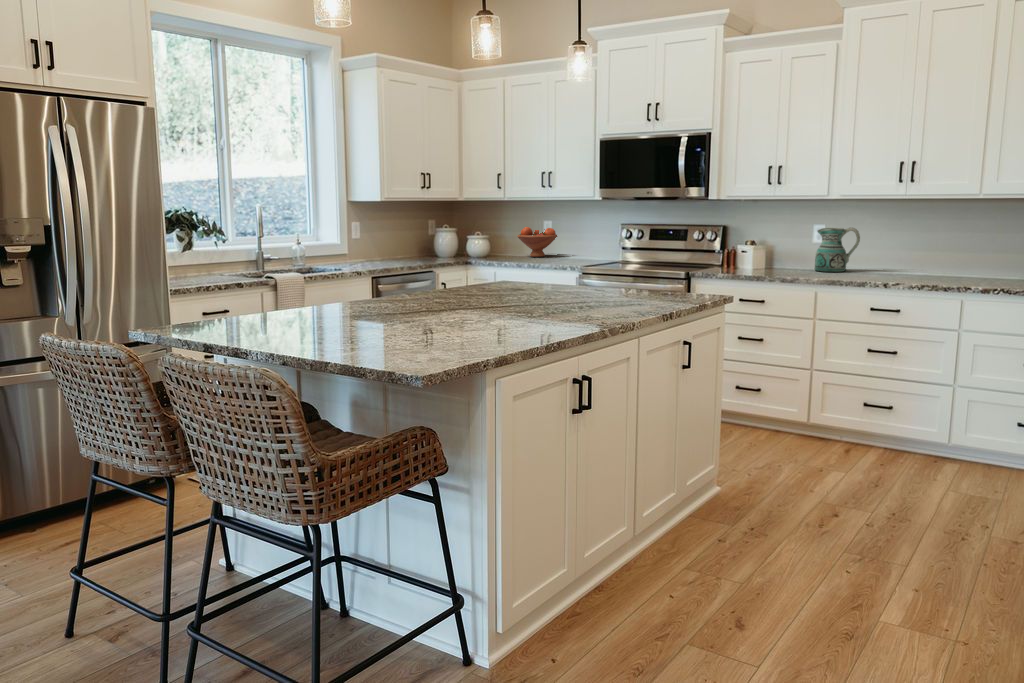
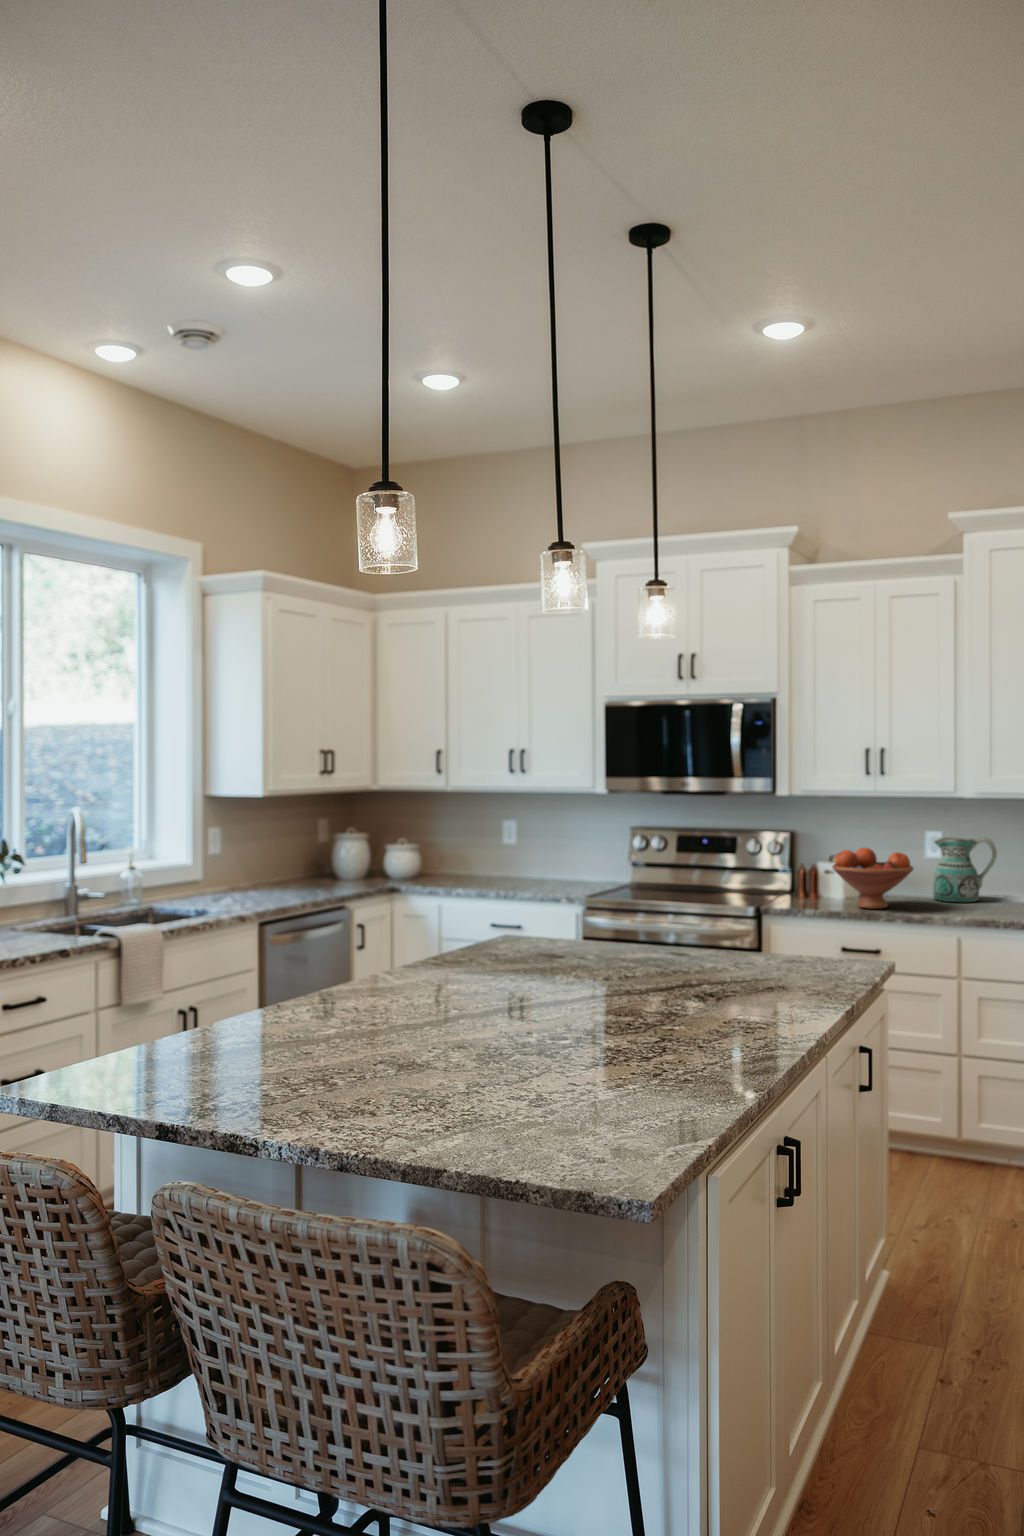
fruit bowl: present [517,227,557,257] -> present [832,848,913,909]

